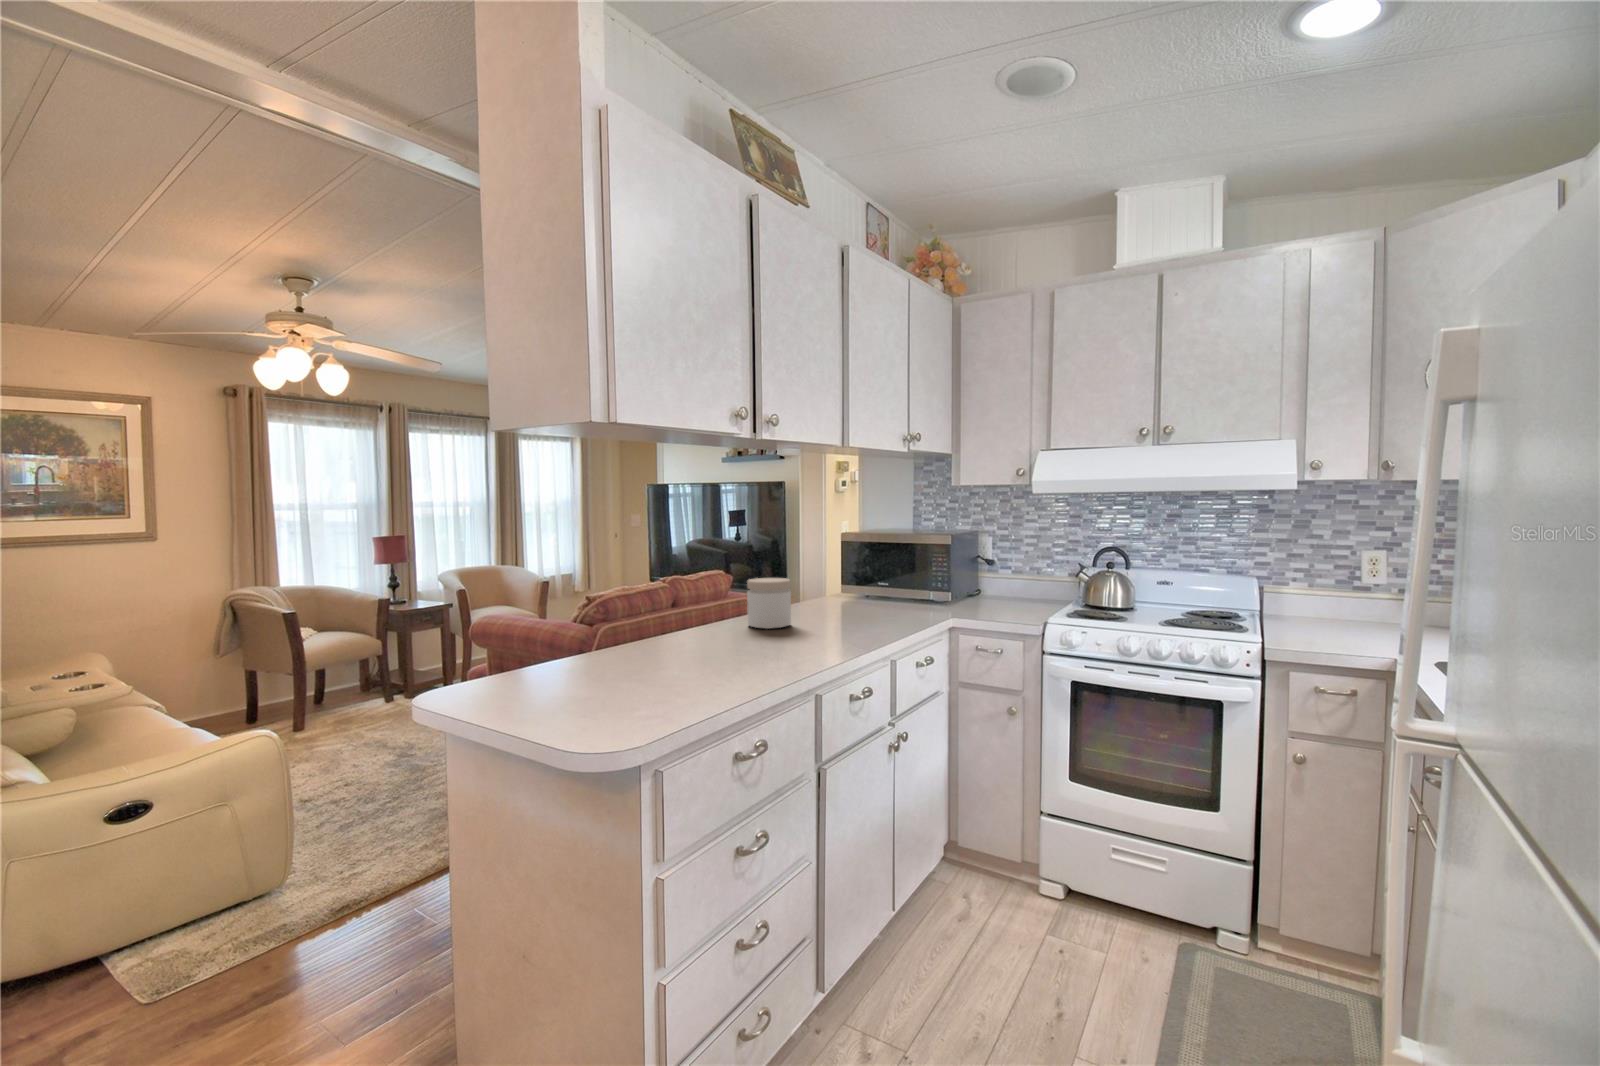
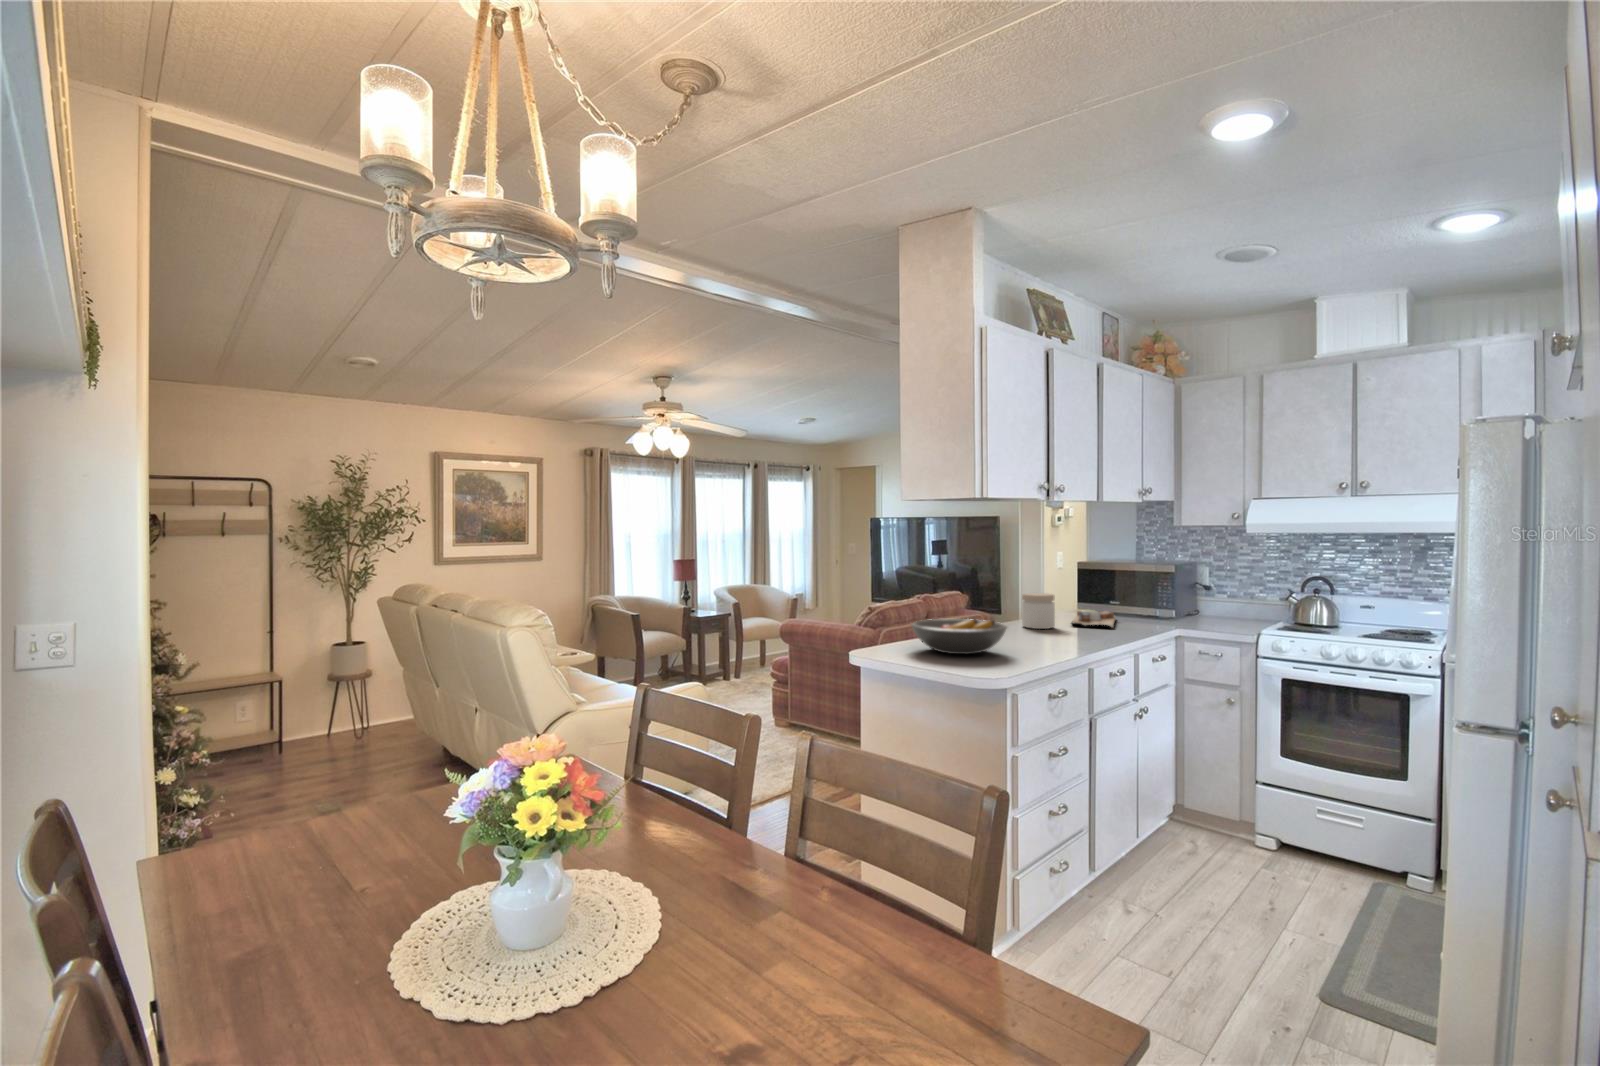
cutting board: none [814,595,880,624] -> present [1071,610,1116,628]
fruit bowl: none [519,629,678,692] -> present [912,619,1007,654]

